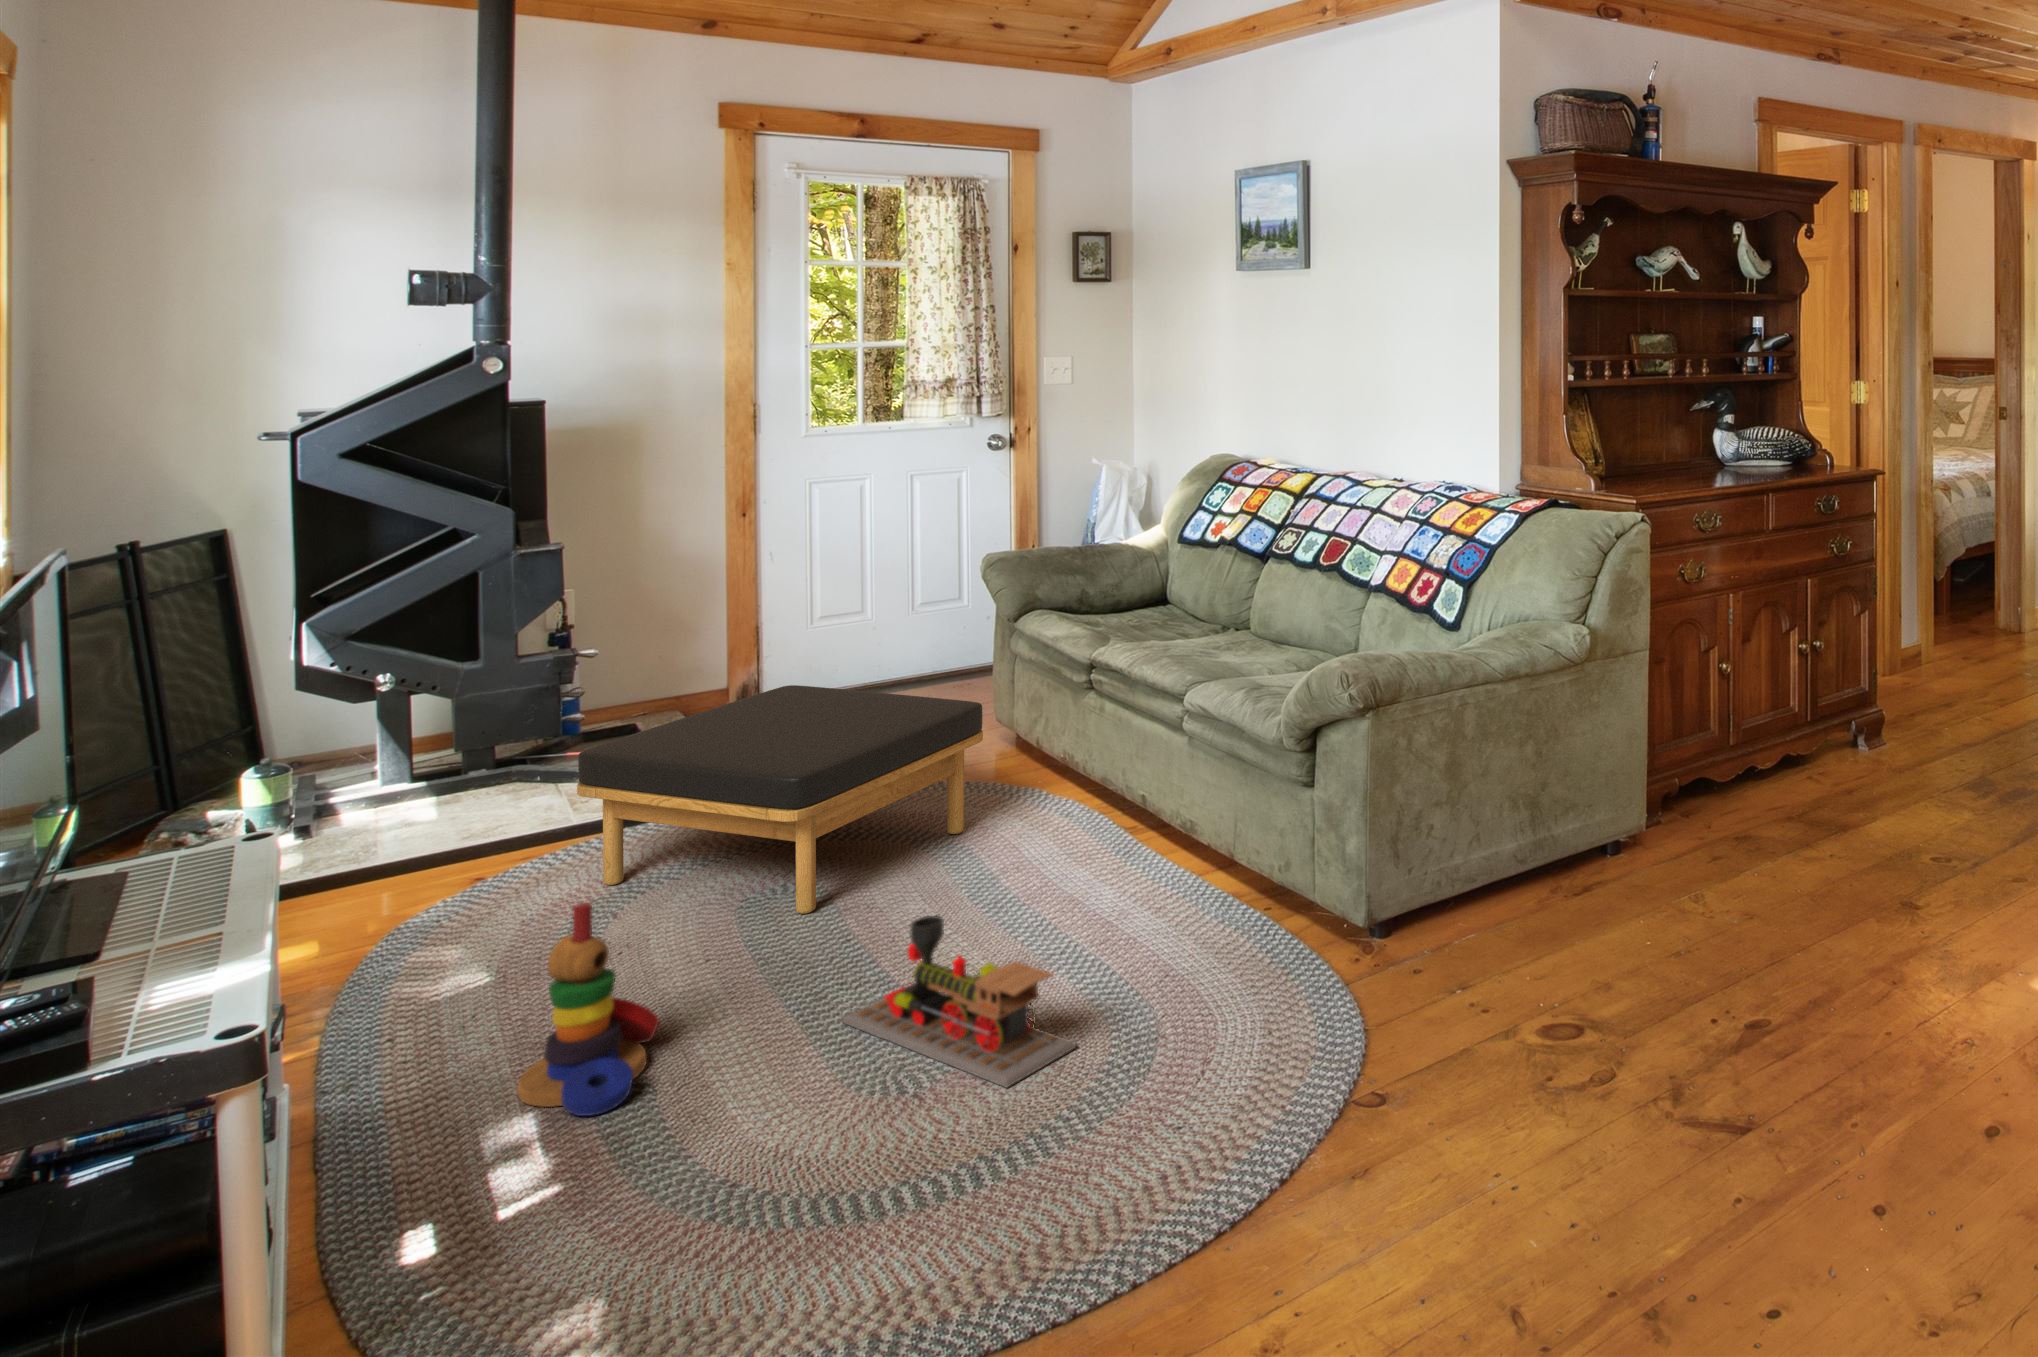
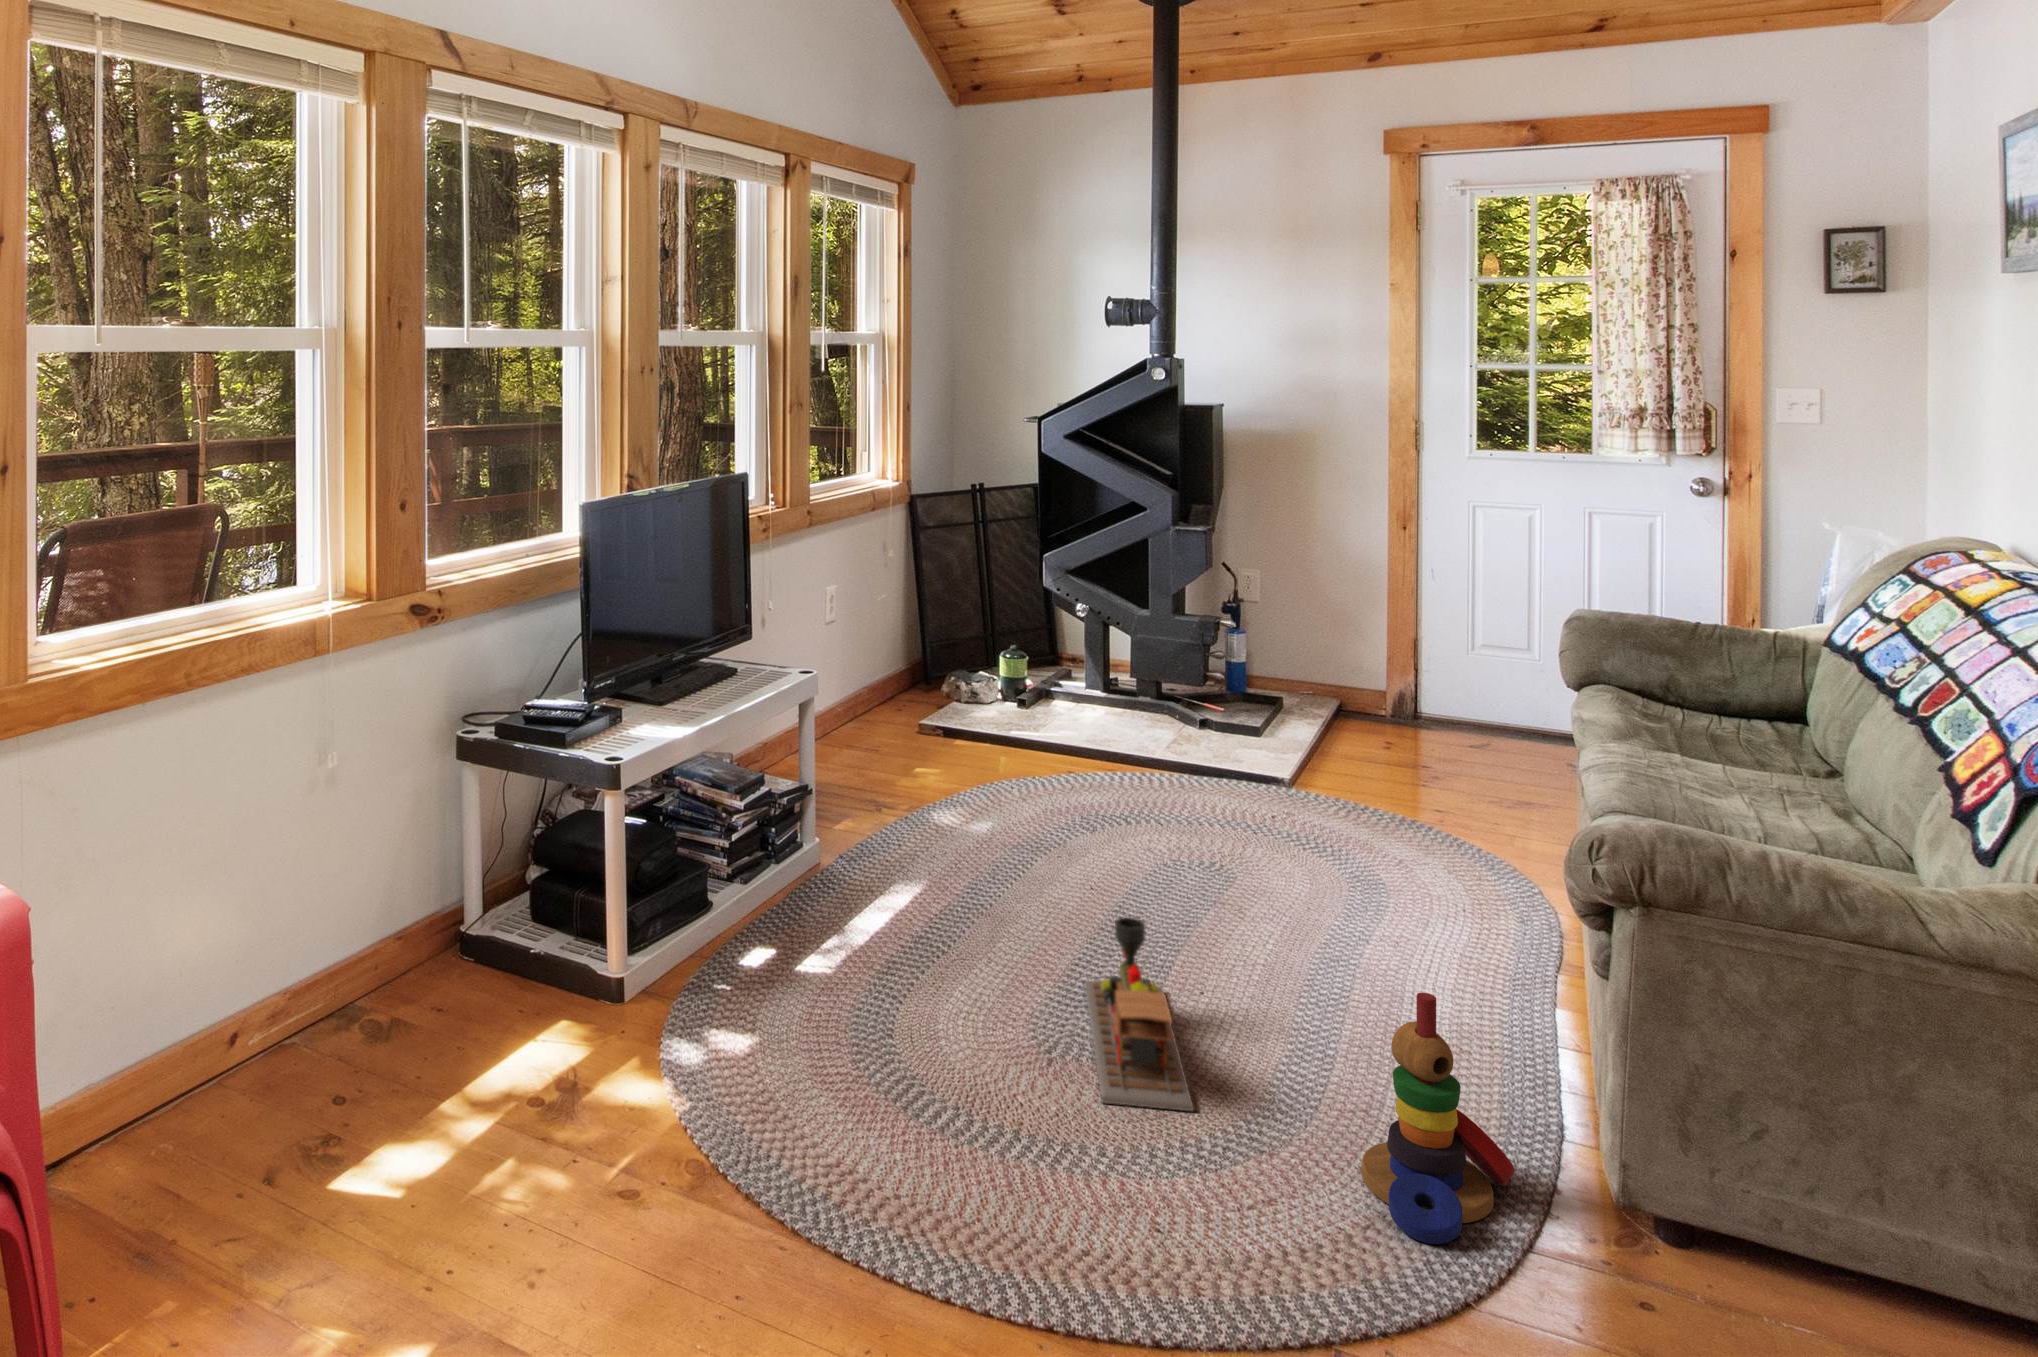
ottoman: present [577,685,983,914] -> none [1085,694,1425,897]
stacking toy: present [517,903,659,1116] -> present [1361,993,1515,1244]

